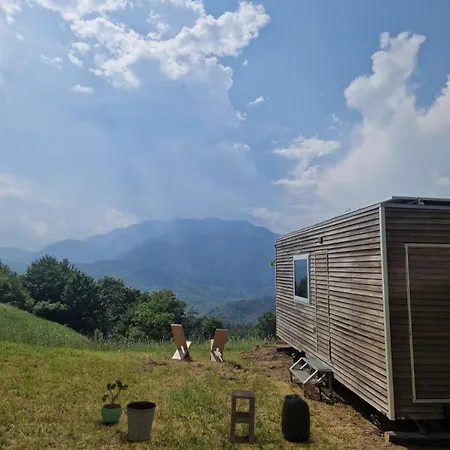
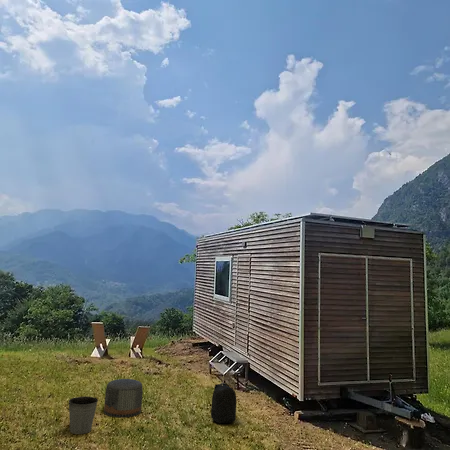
potted plant: present [101,380,128,423] -> none [38,377,66,420]
pouf: none [168,384,208,426] -> present [104,379,143,417]
side table: present [230,390,255,444] -> none [165,382,191,429]

